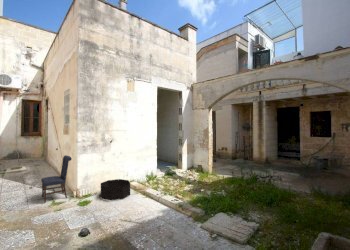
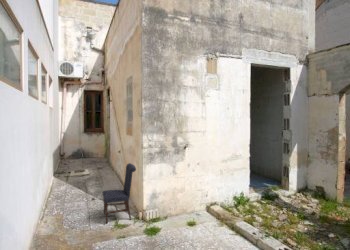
basket: present [101,179,130,200] -> none [172,200,212,232]

